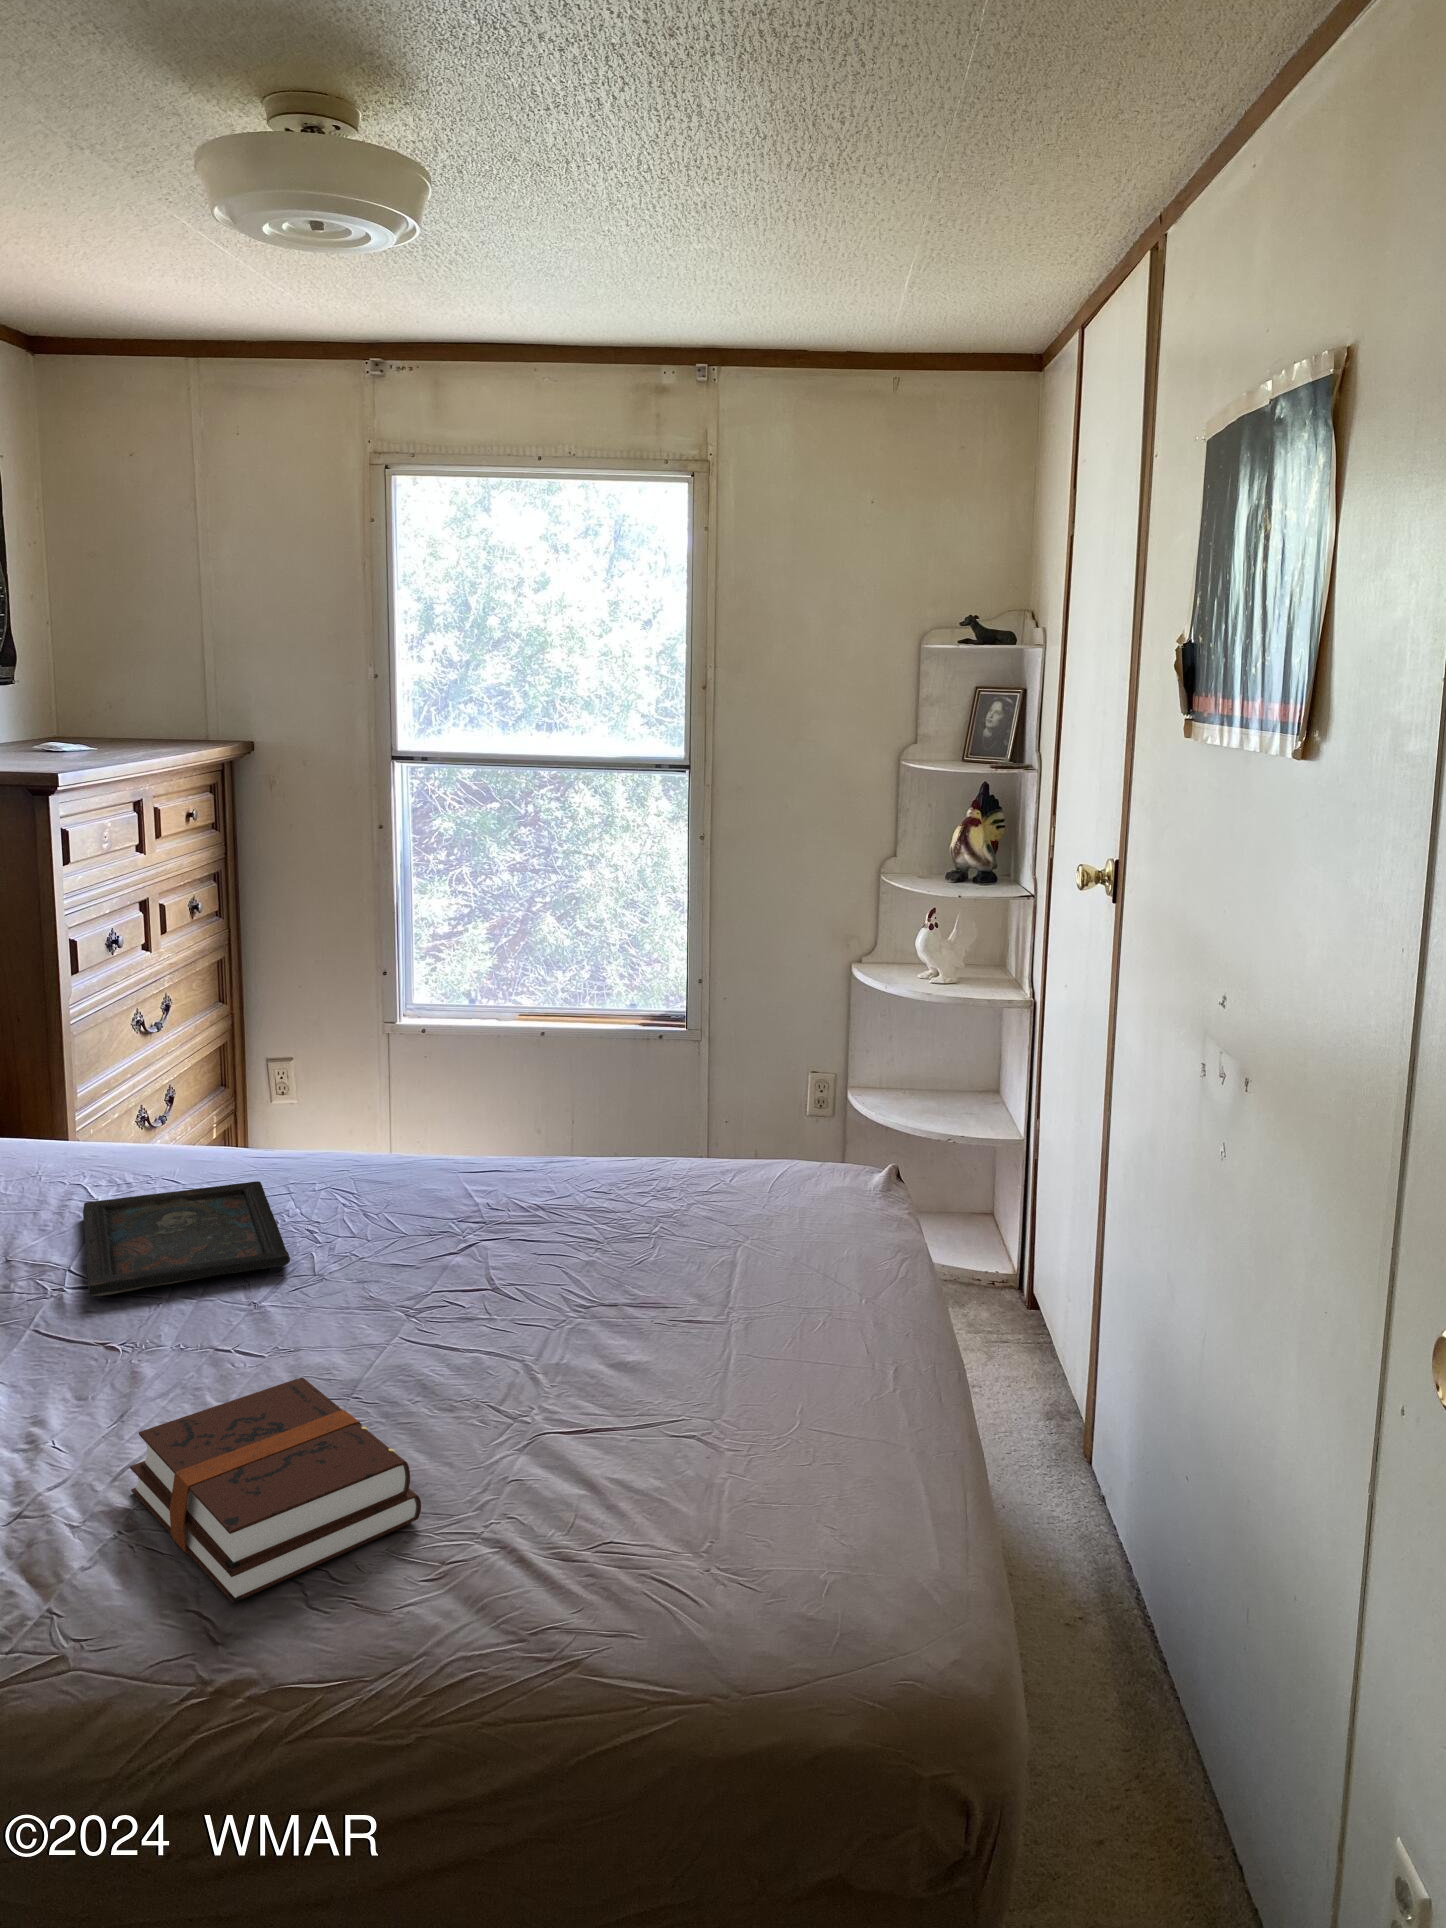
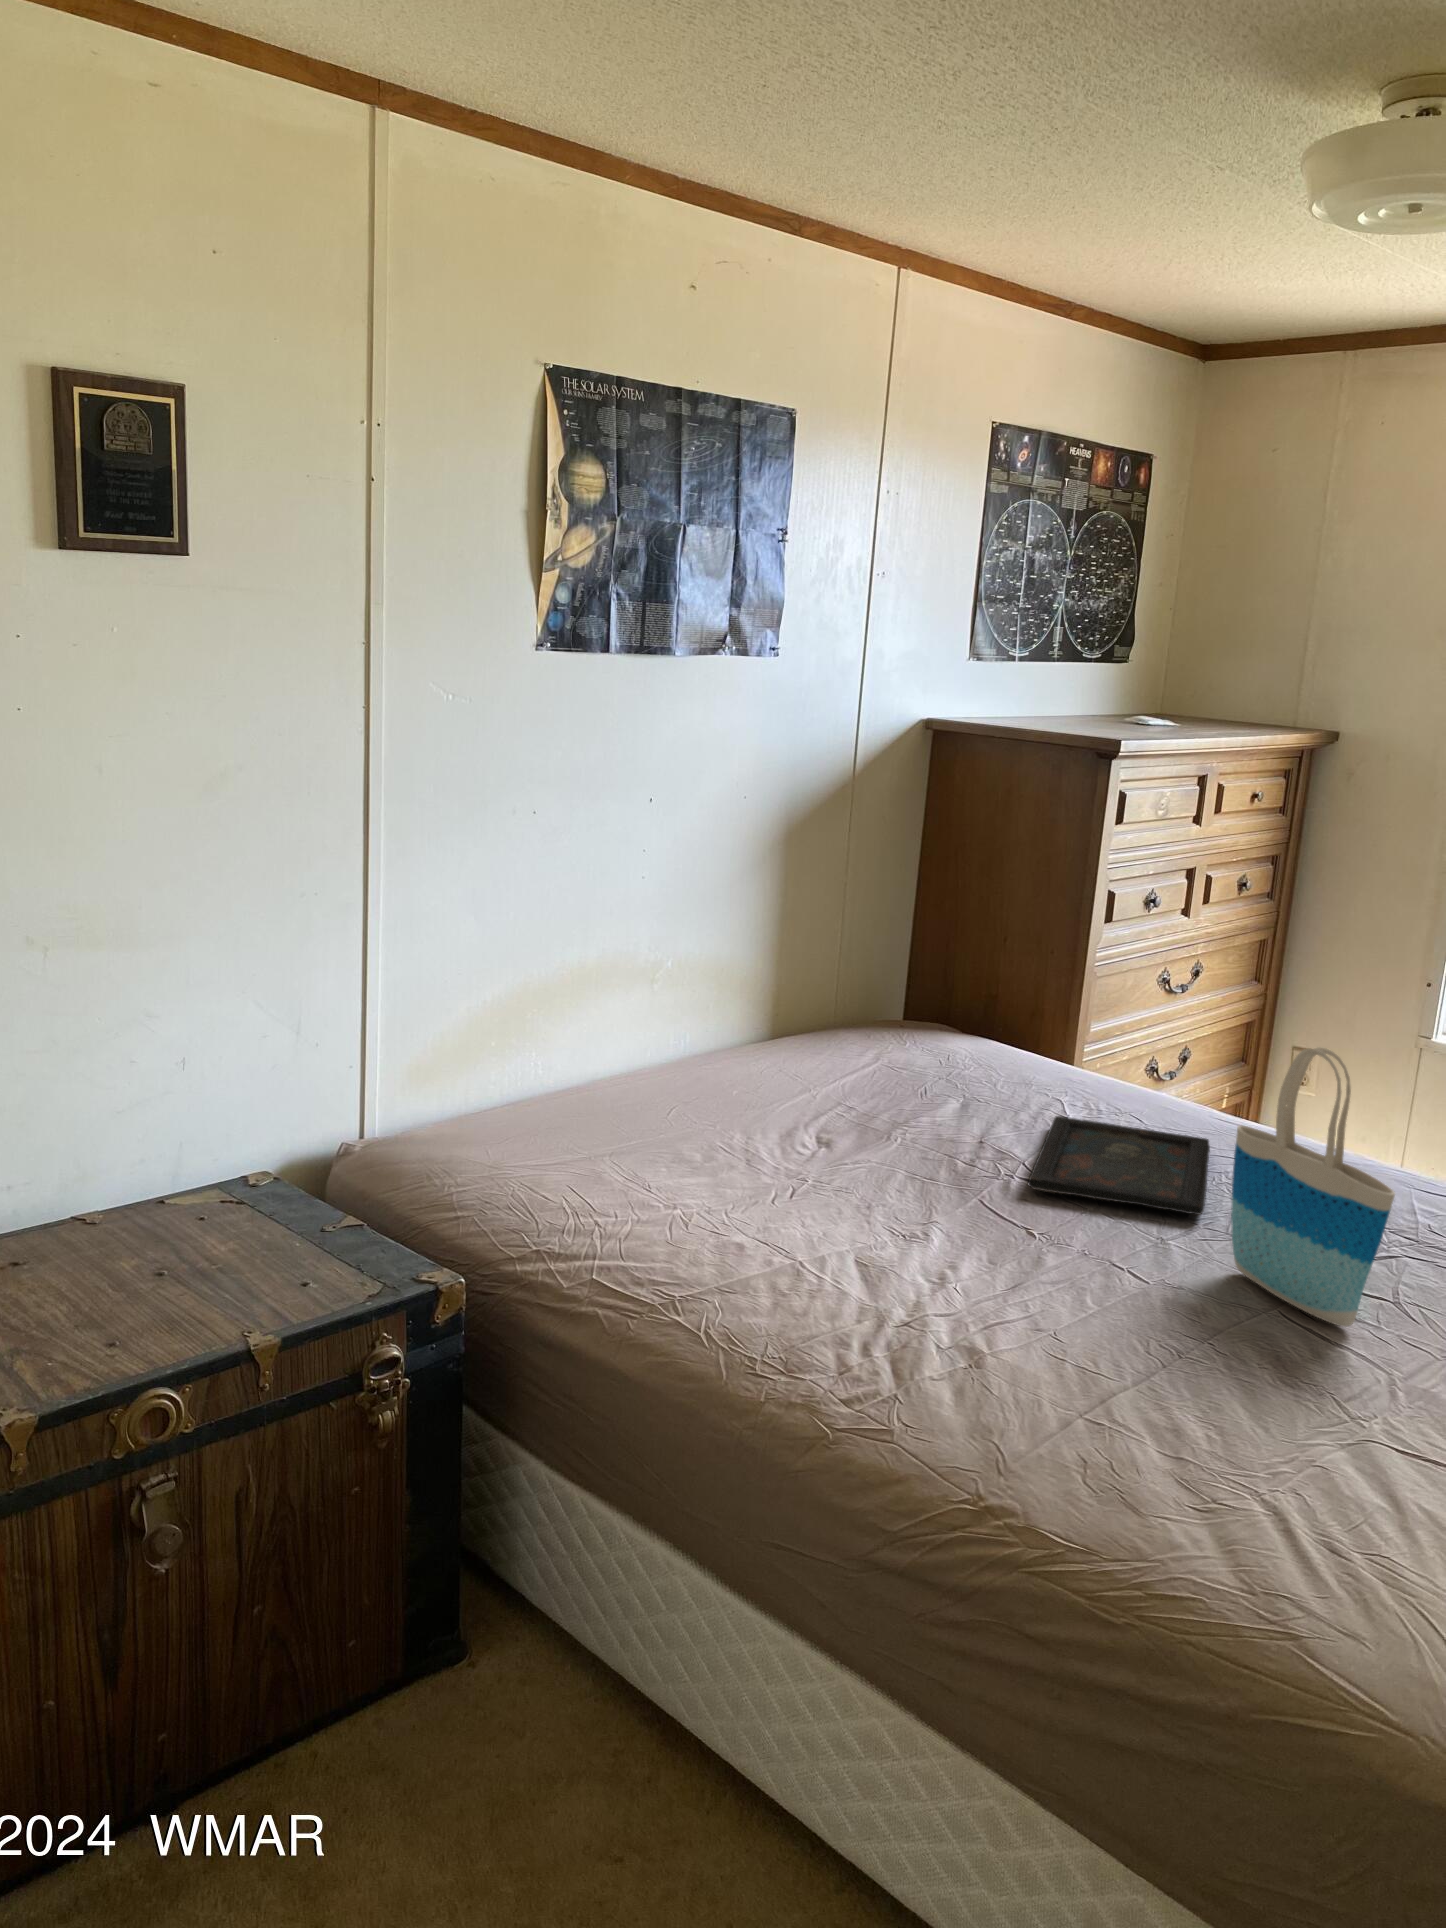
tote bag: none [325,1065,497,1330] -> present [1231,1047,1395,1327]
hardback book: present [130,1378,421,1603] -> none [993,1292,1215,1459]

